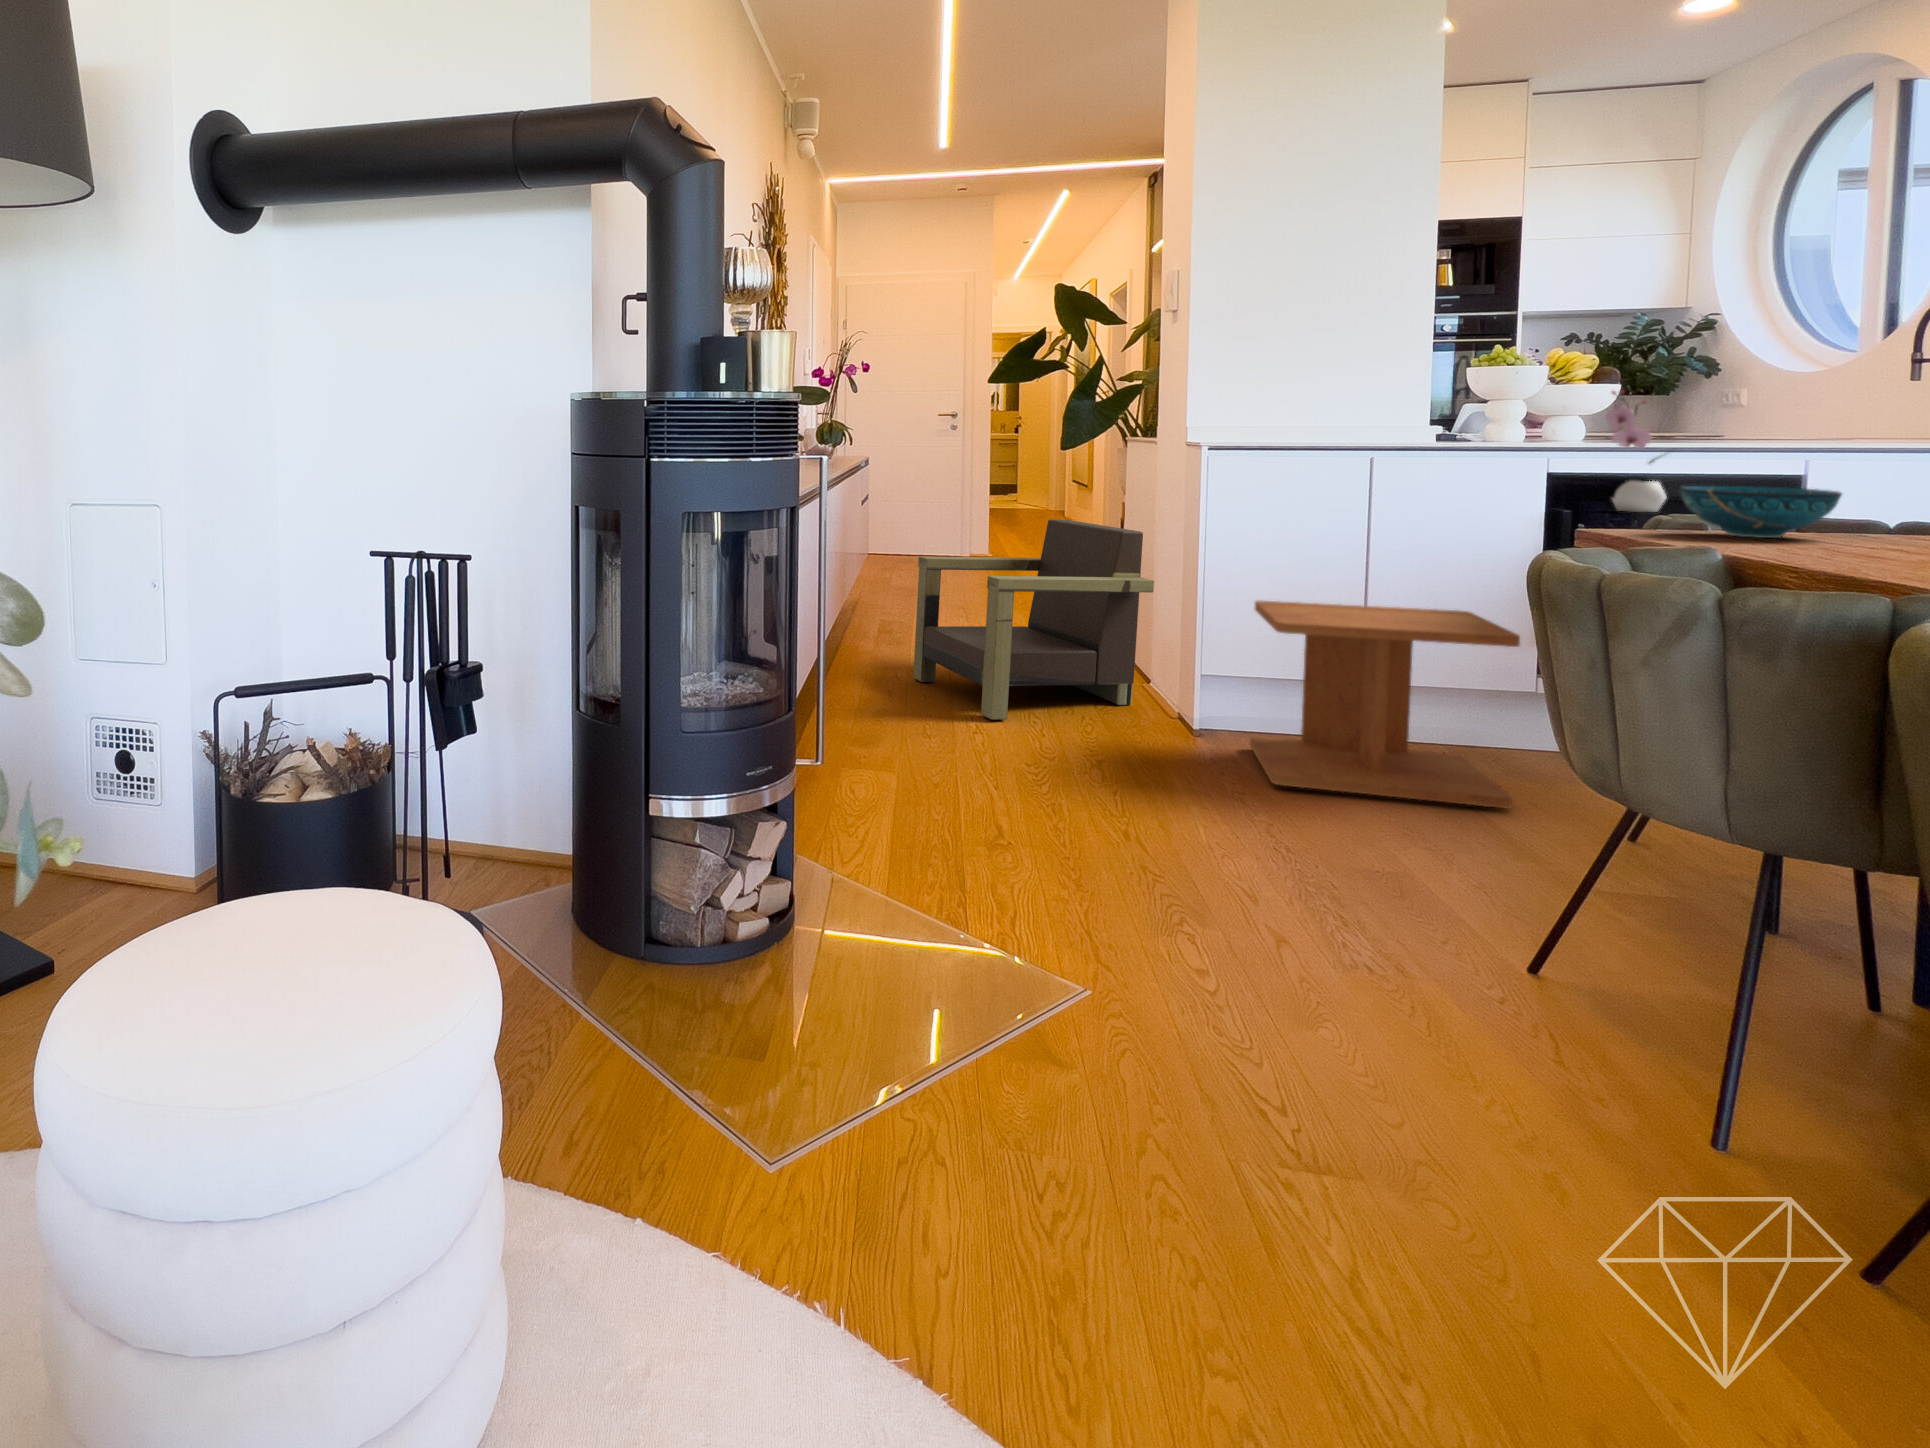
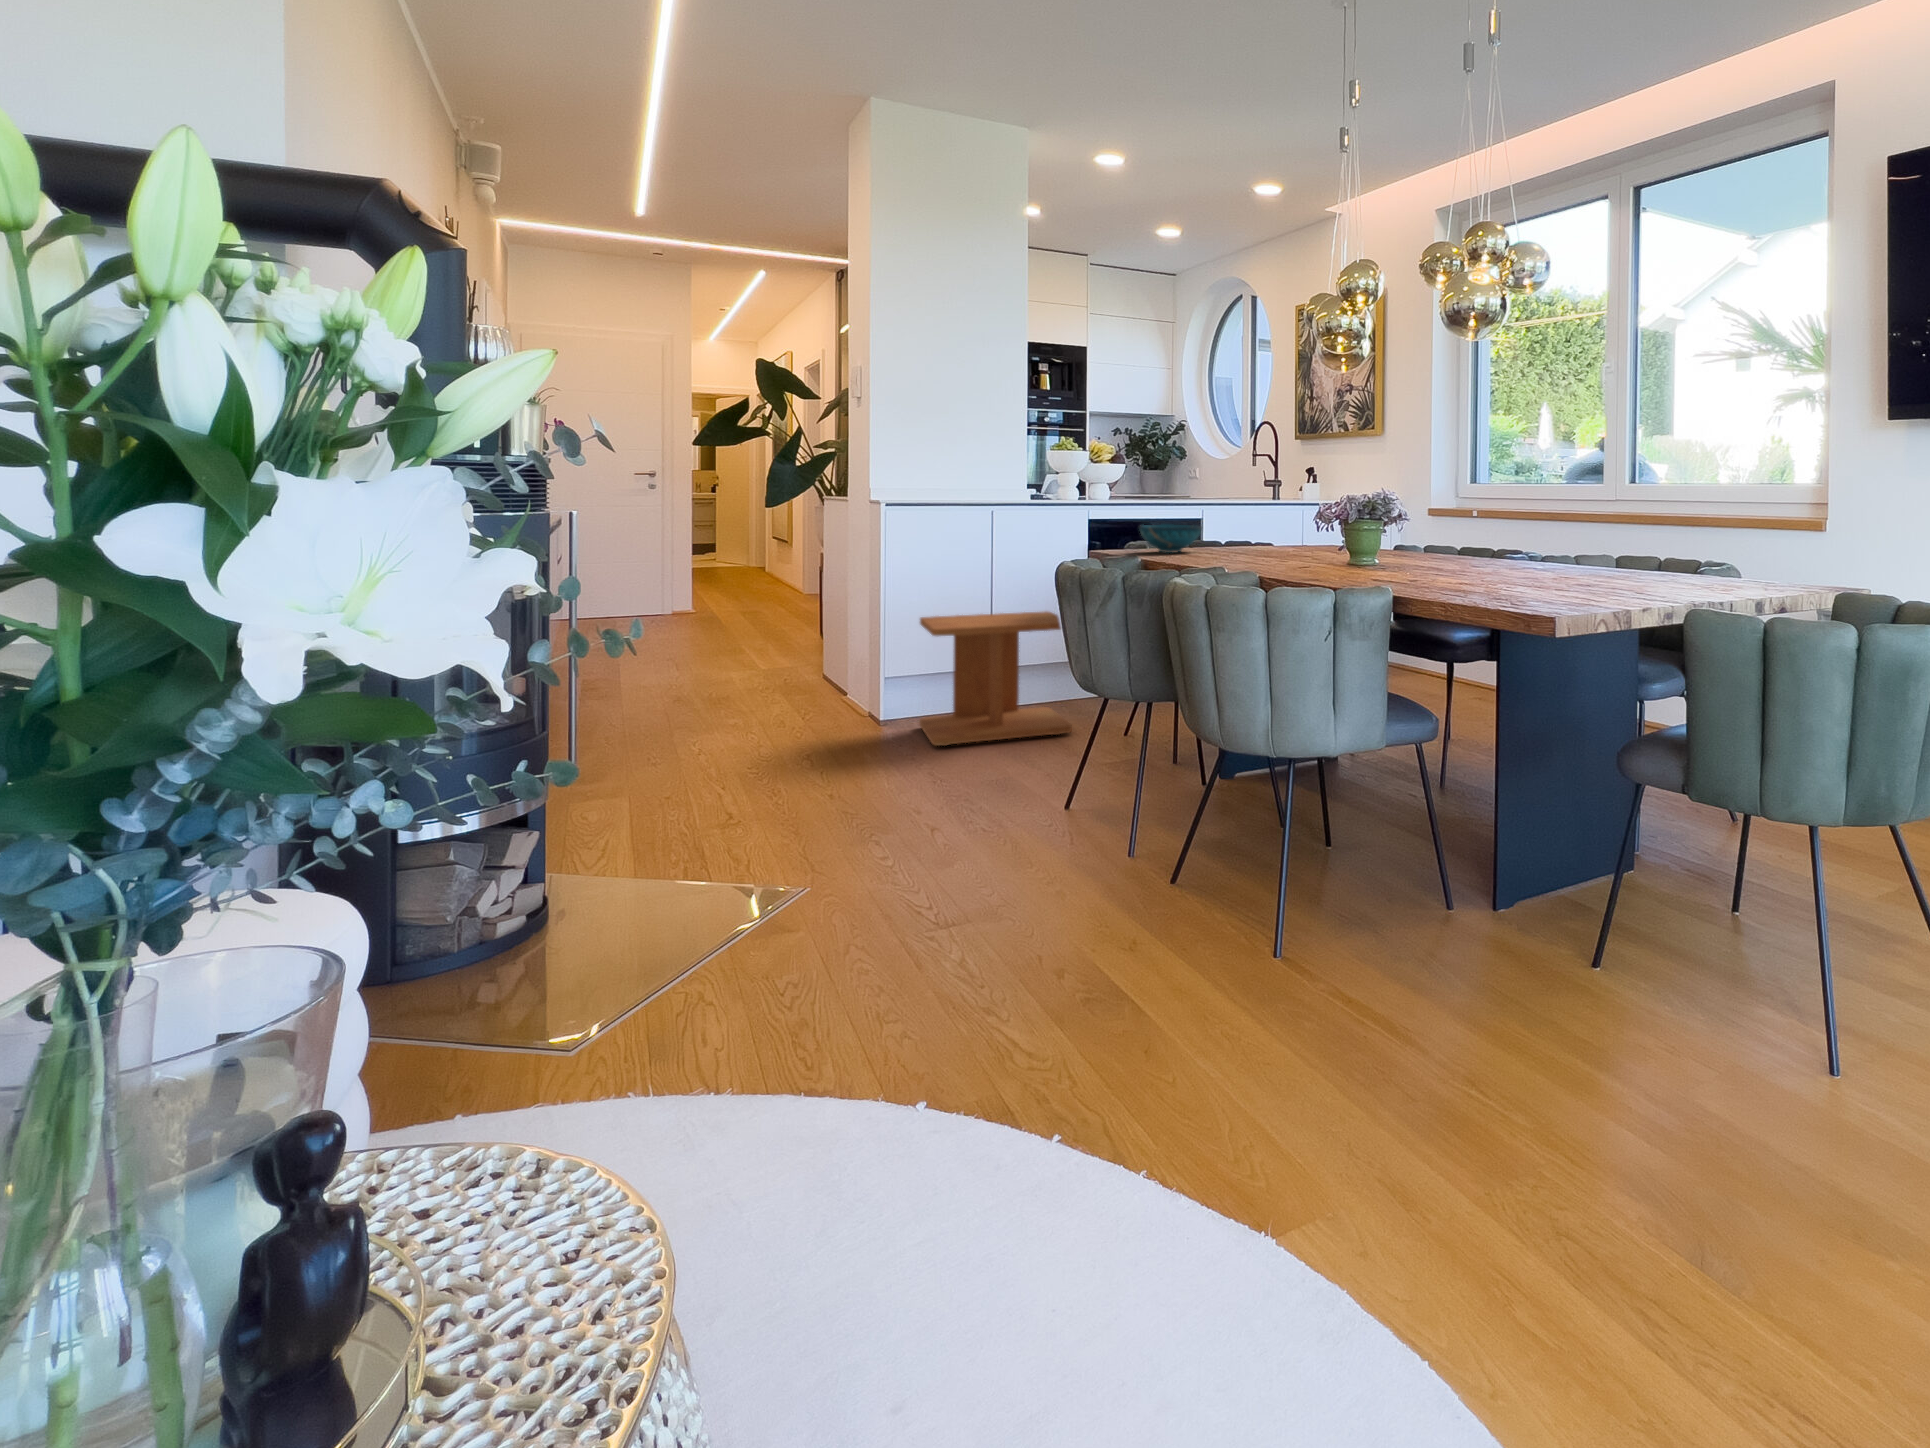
flower arrangement: present [1606,391,1666,512] -> none [1117,468,1150,543]
armchair: present [913,519,1154,720] -> none [629,567,847,742]

